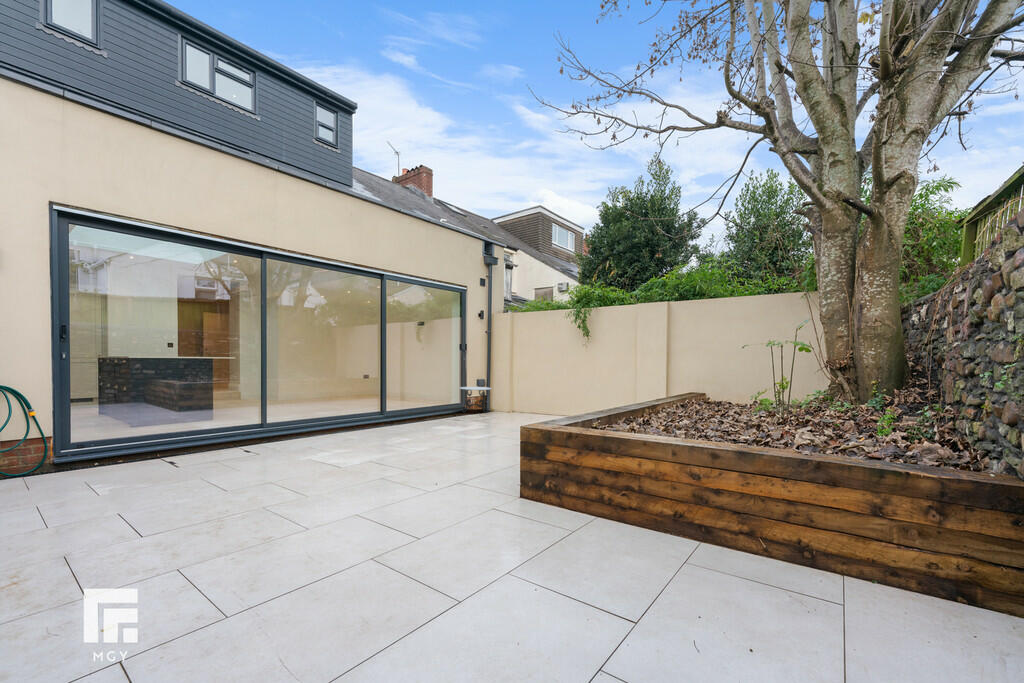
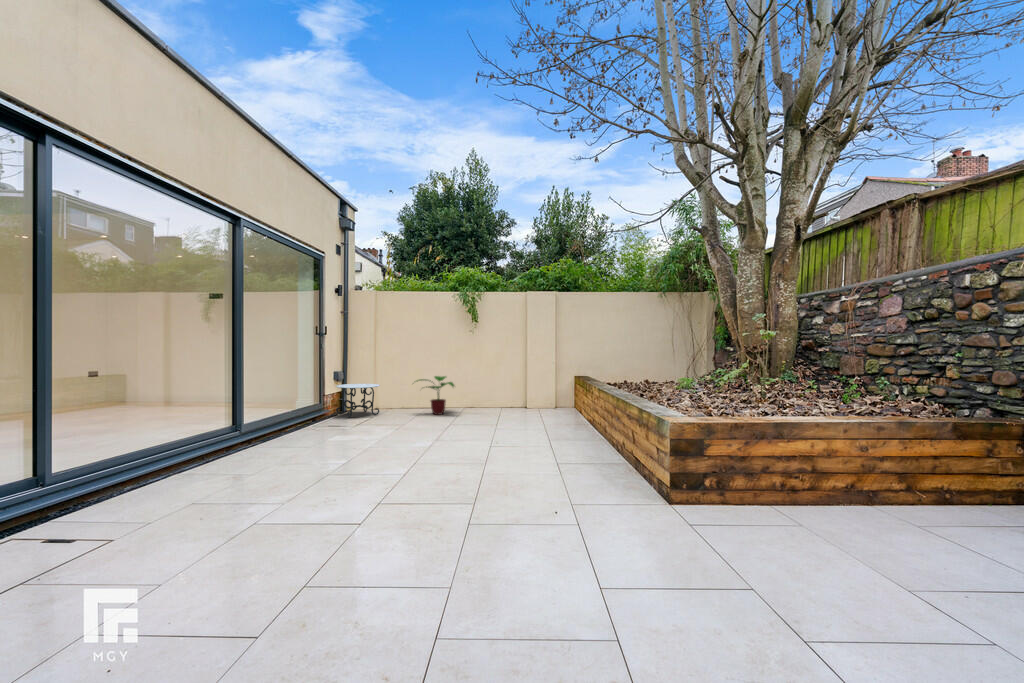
potted plant: none [511,384,549,418] -> present [417,376,454,415]

